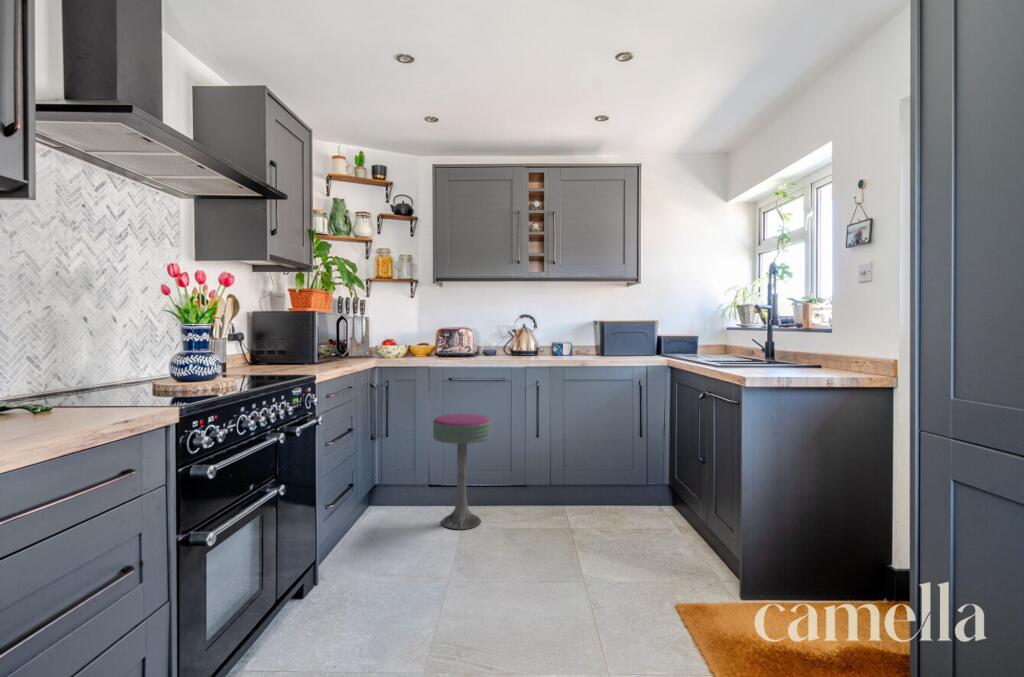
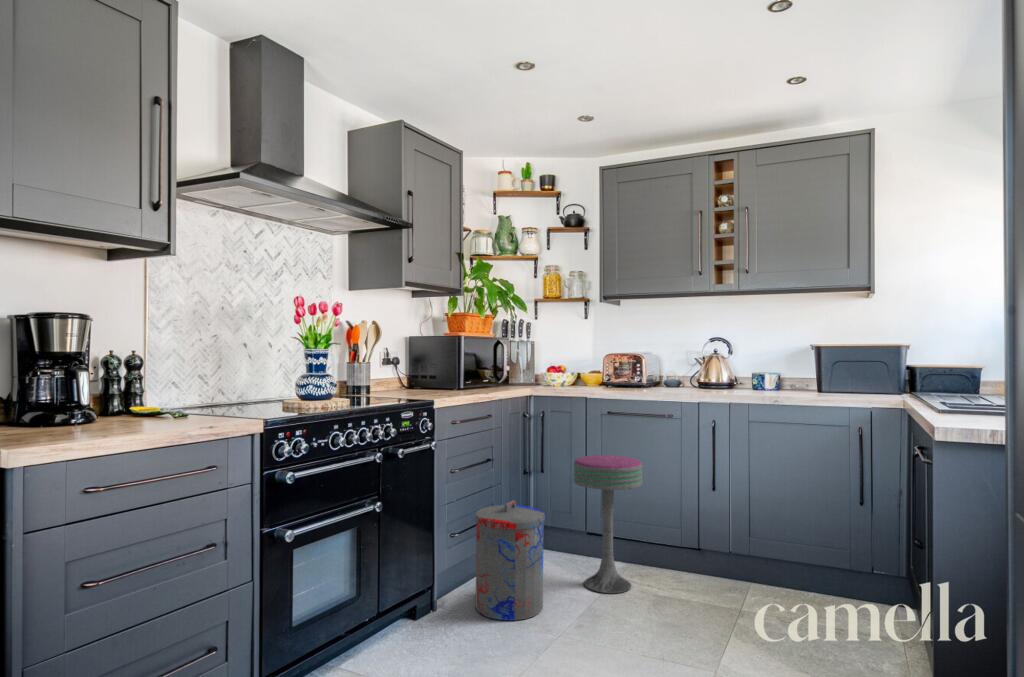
trash can: none [358,462,423,572] -> present [475,500,545,621]

